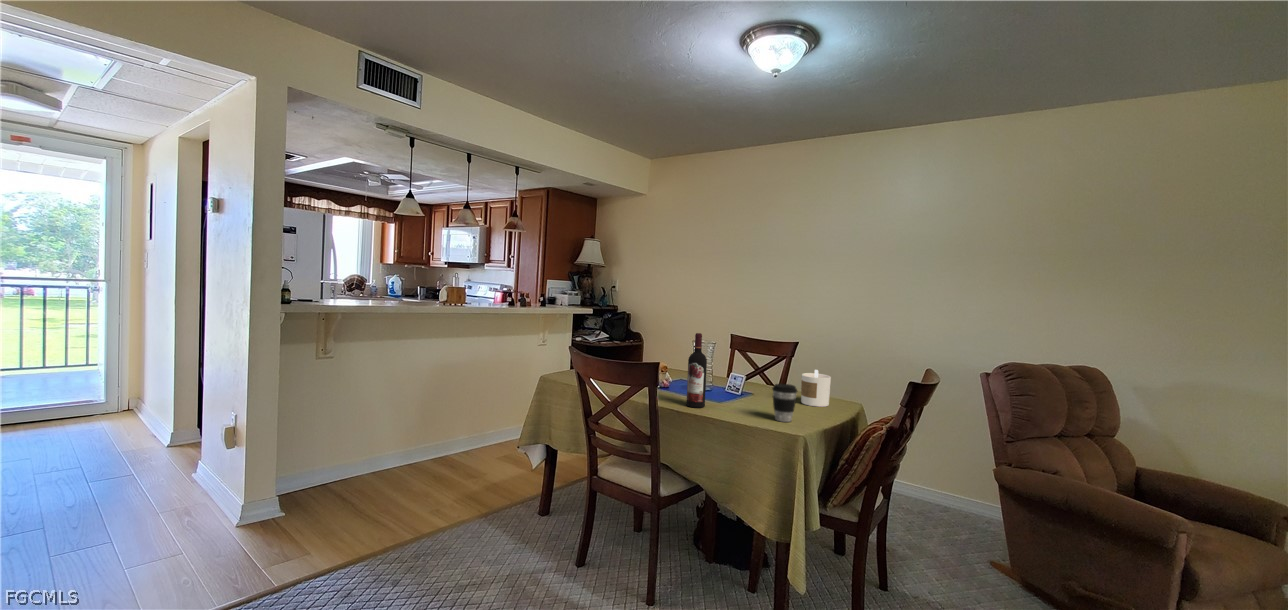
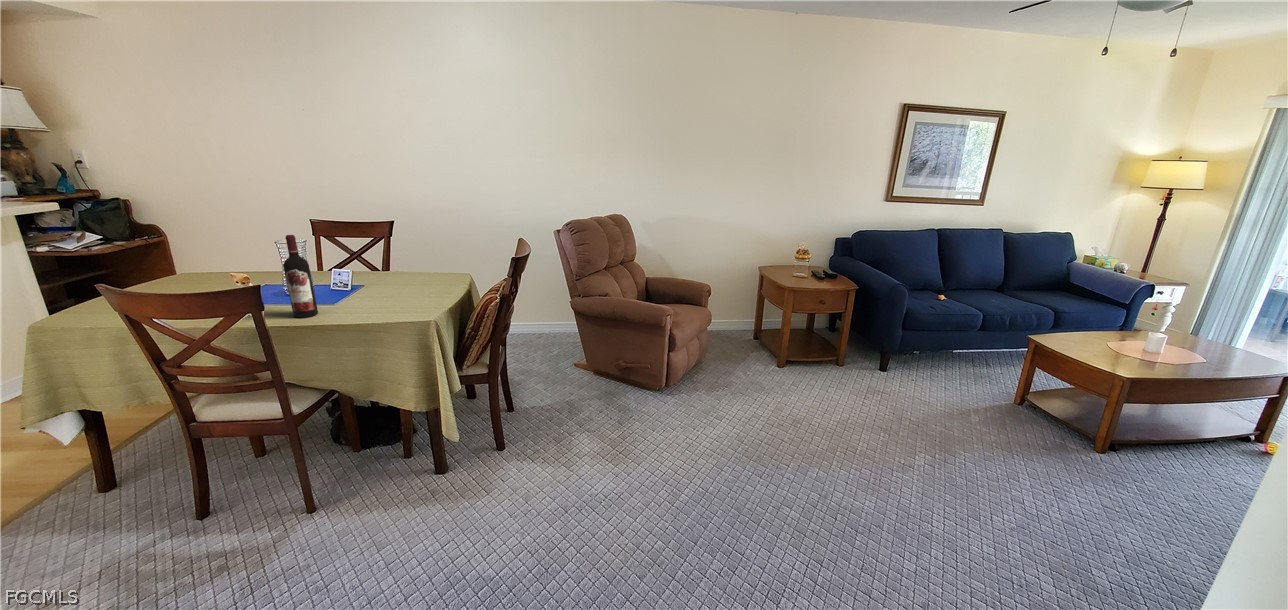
candle: present [801,370,831,407] -> none [416,252,446,286]
coffee cup: present [772,384,797,422] -> none [394,274,420,310]

